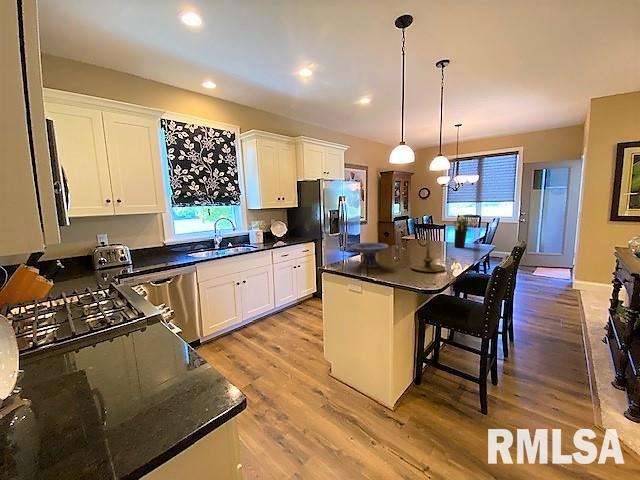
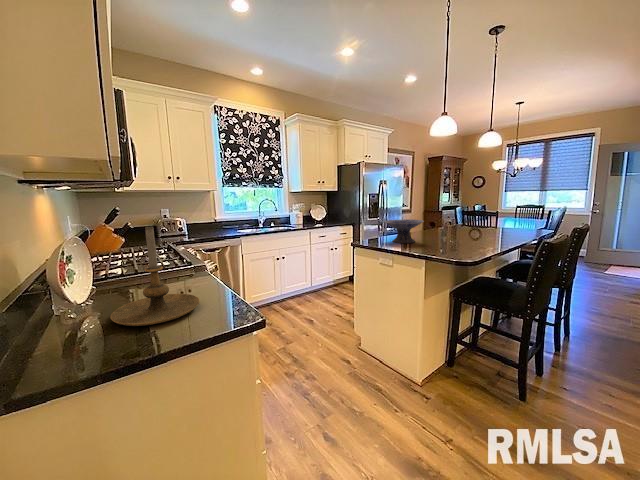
flower arrangement: present [453,216,477,248] -> none [499,196,533,232]
candle holder: present [410,232,445,272] -> present [110,226,200,326]

